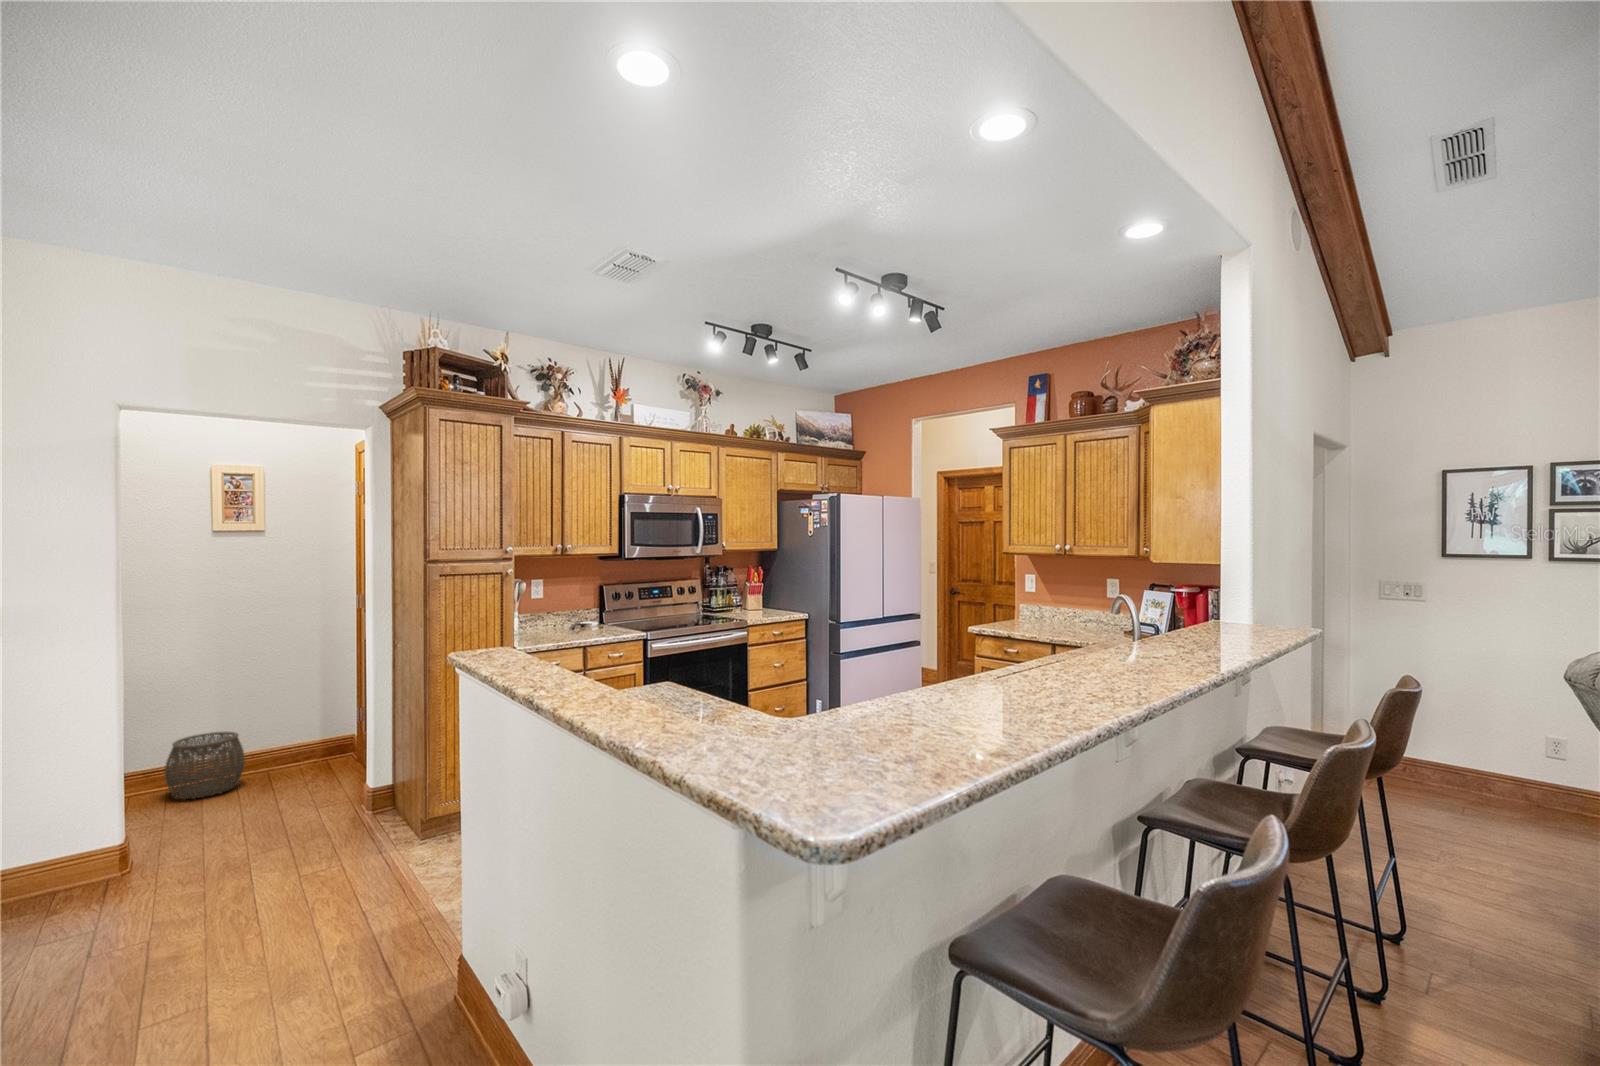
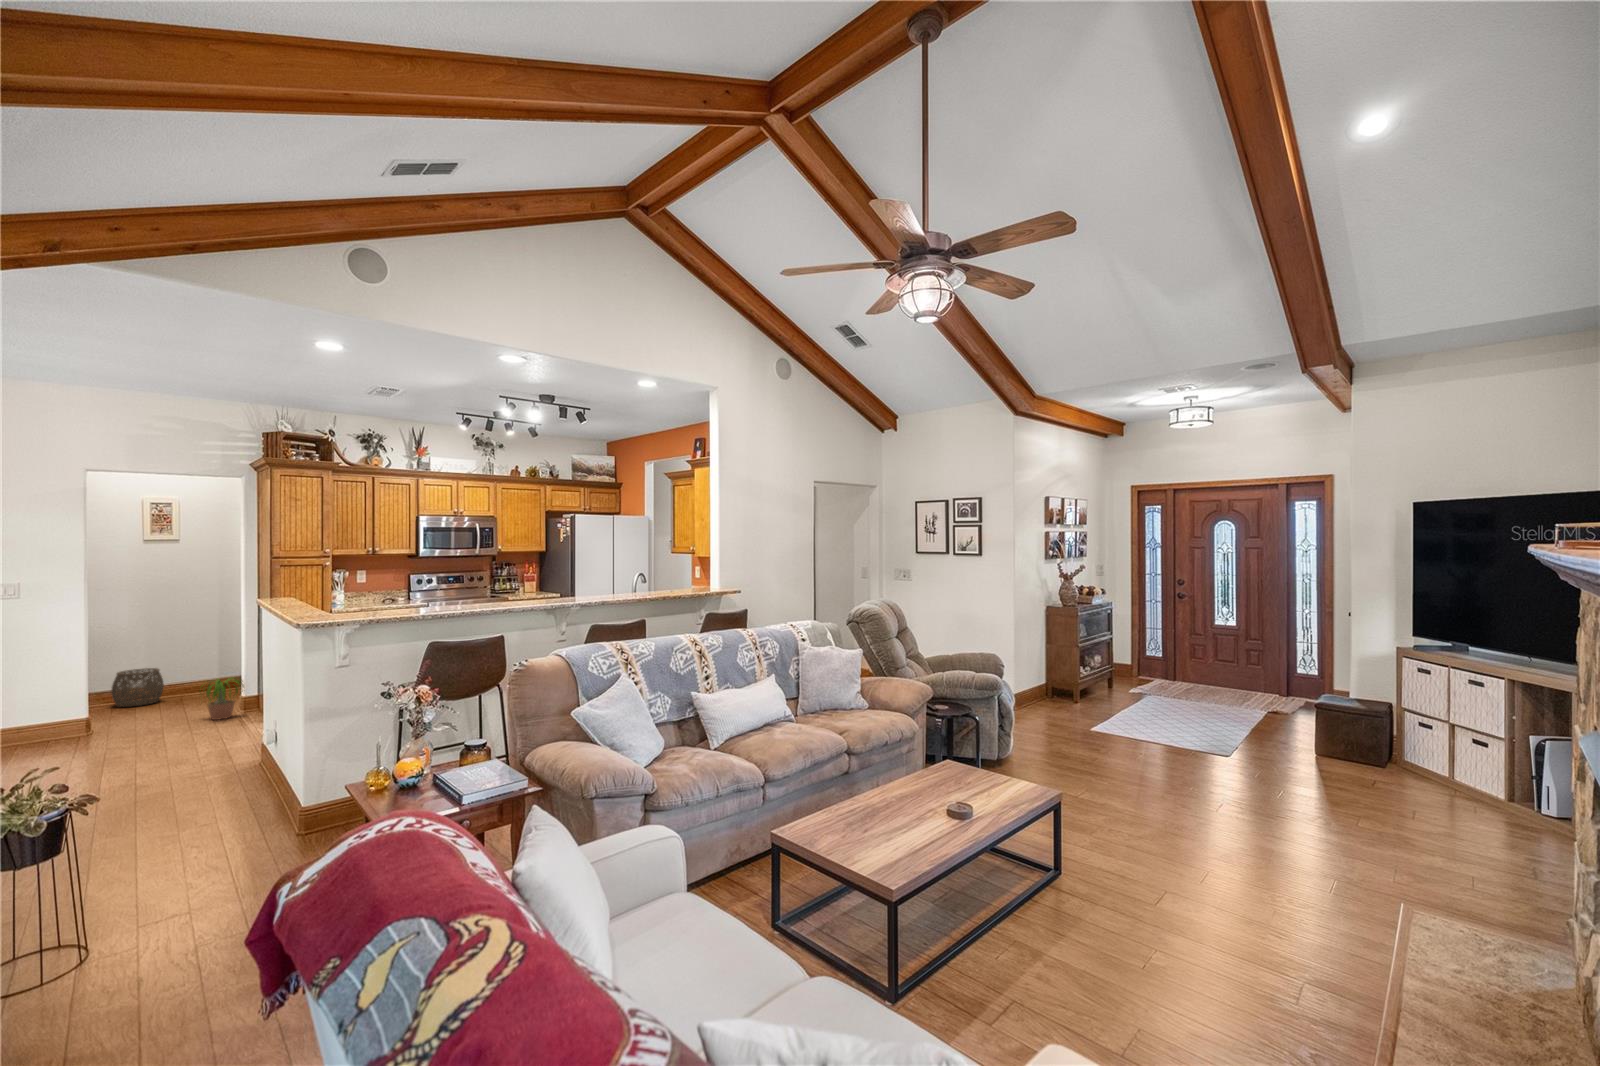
potted plant: none [301,763,391,840] -> present [206,678,244,720]

